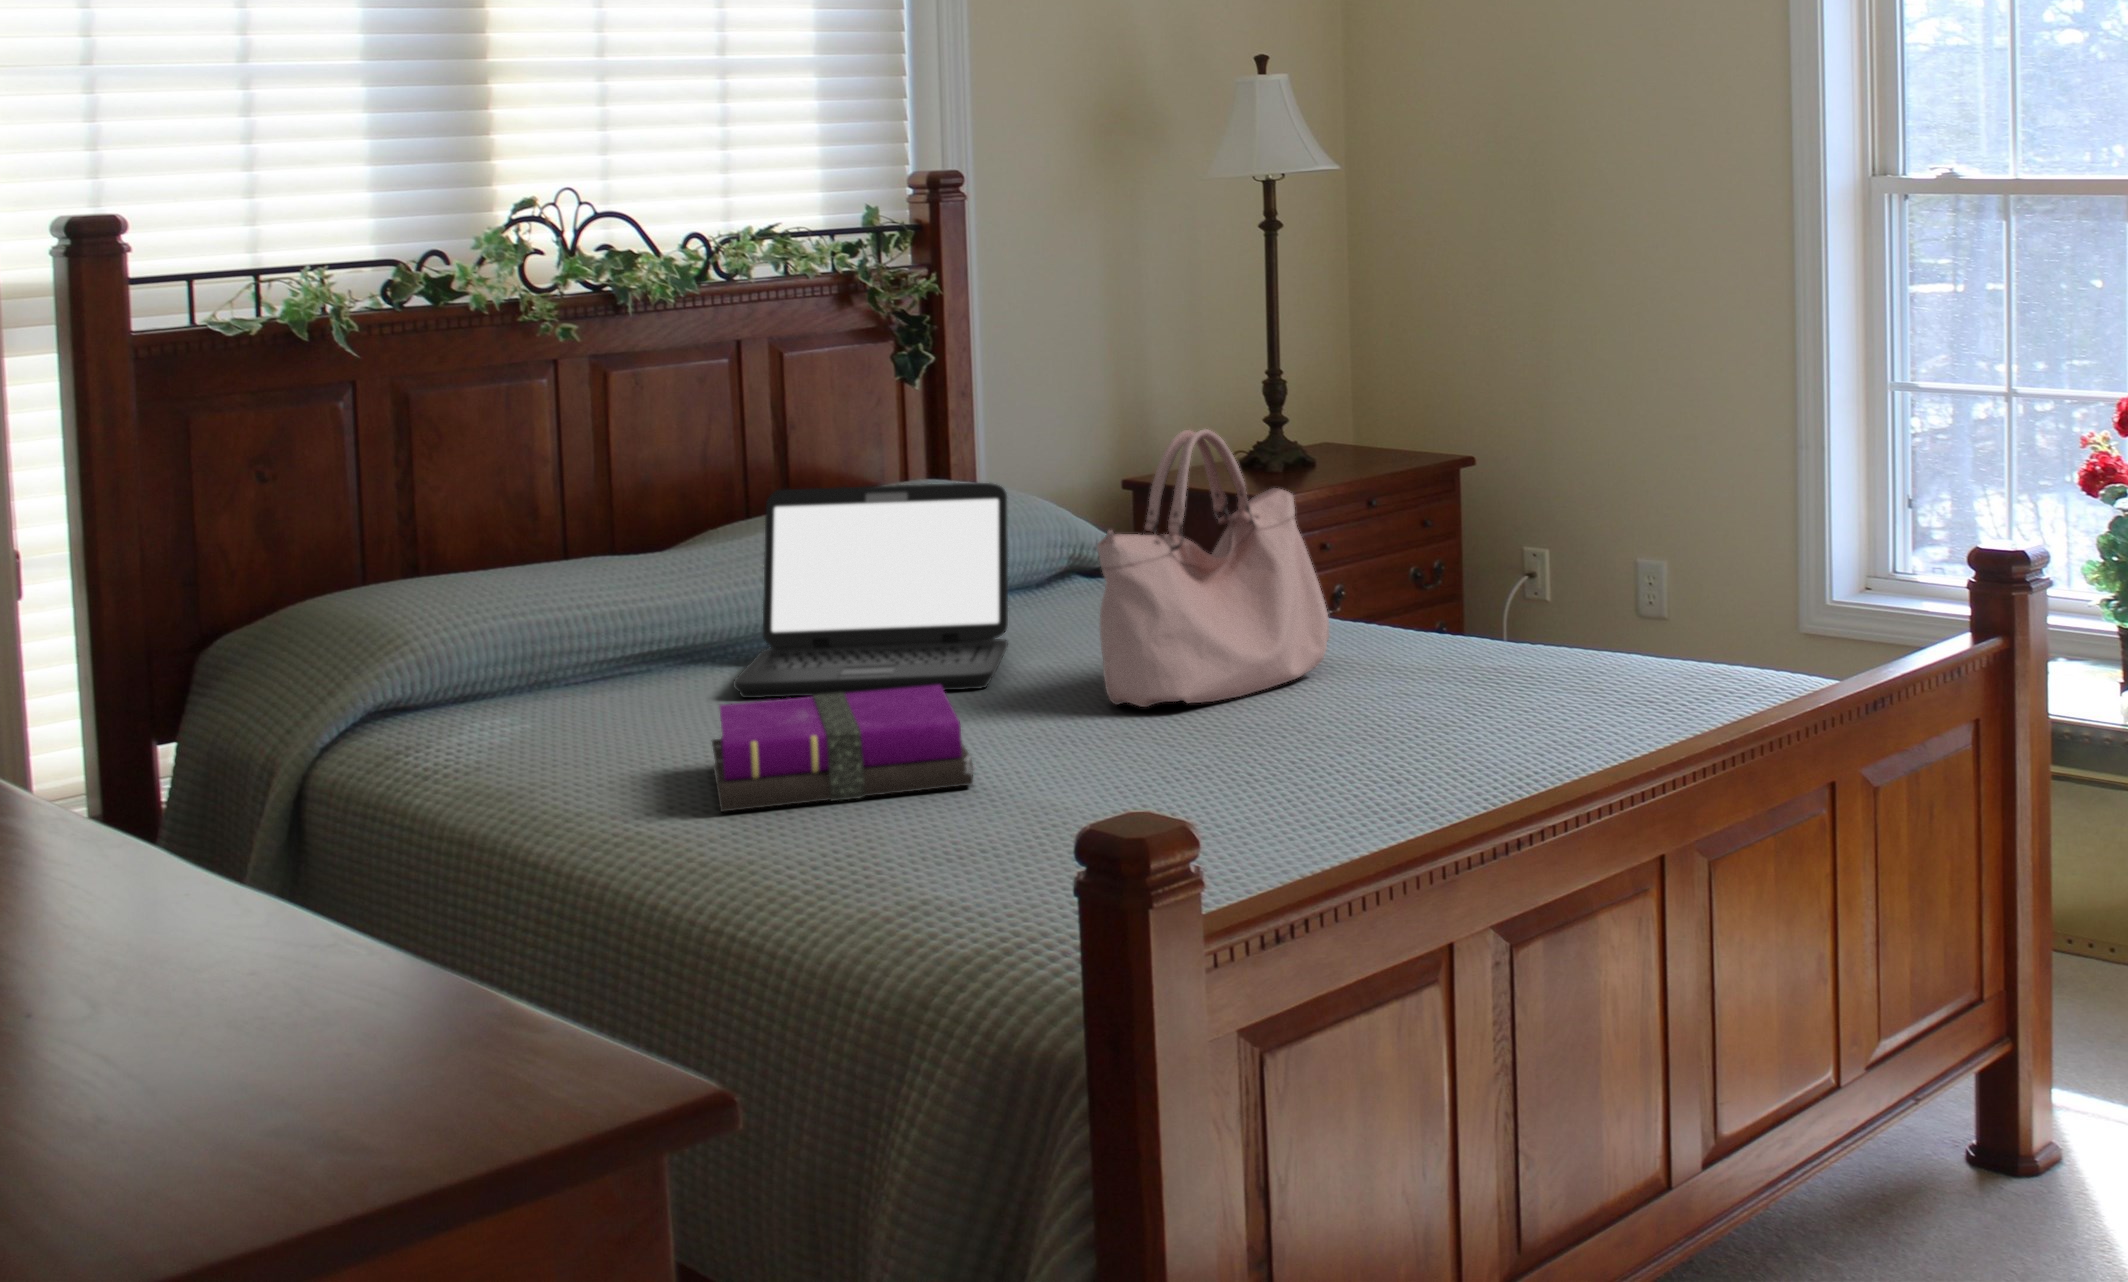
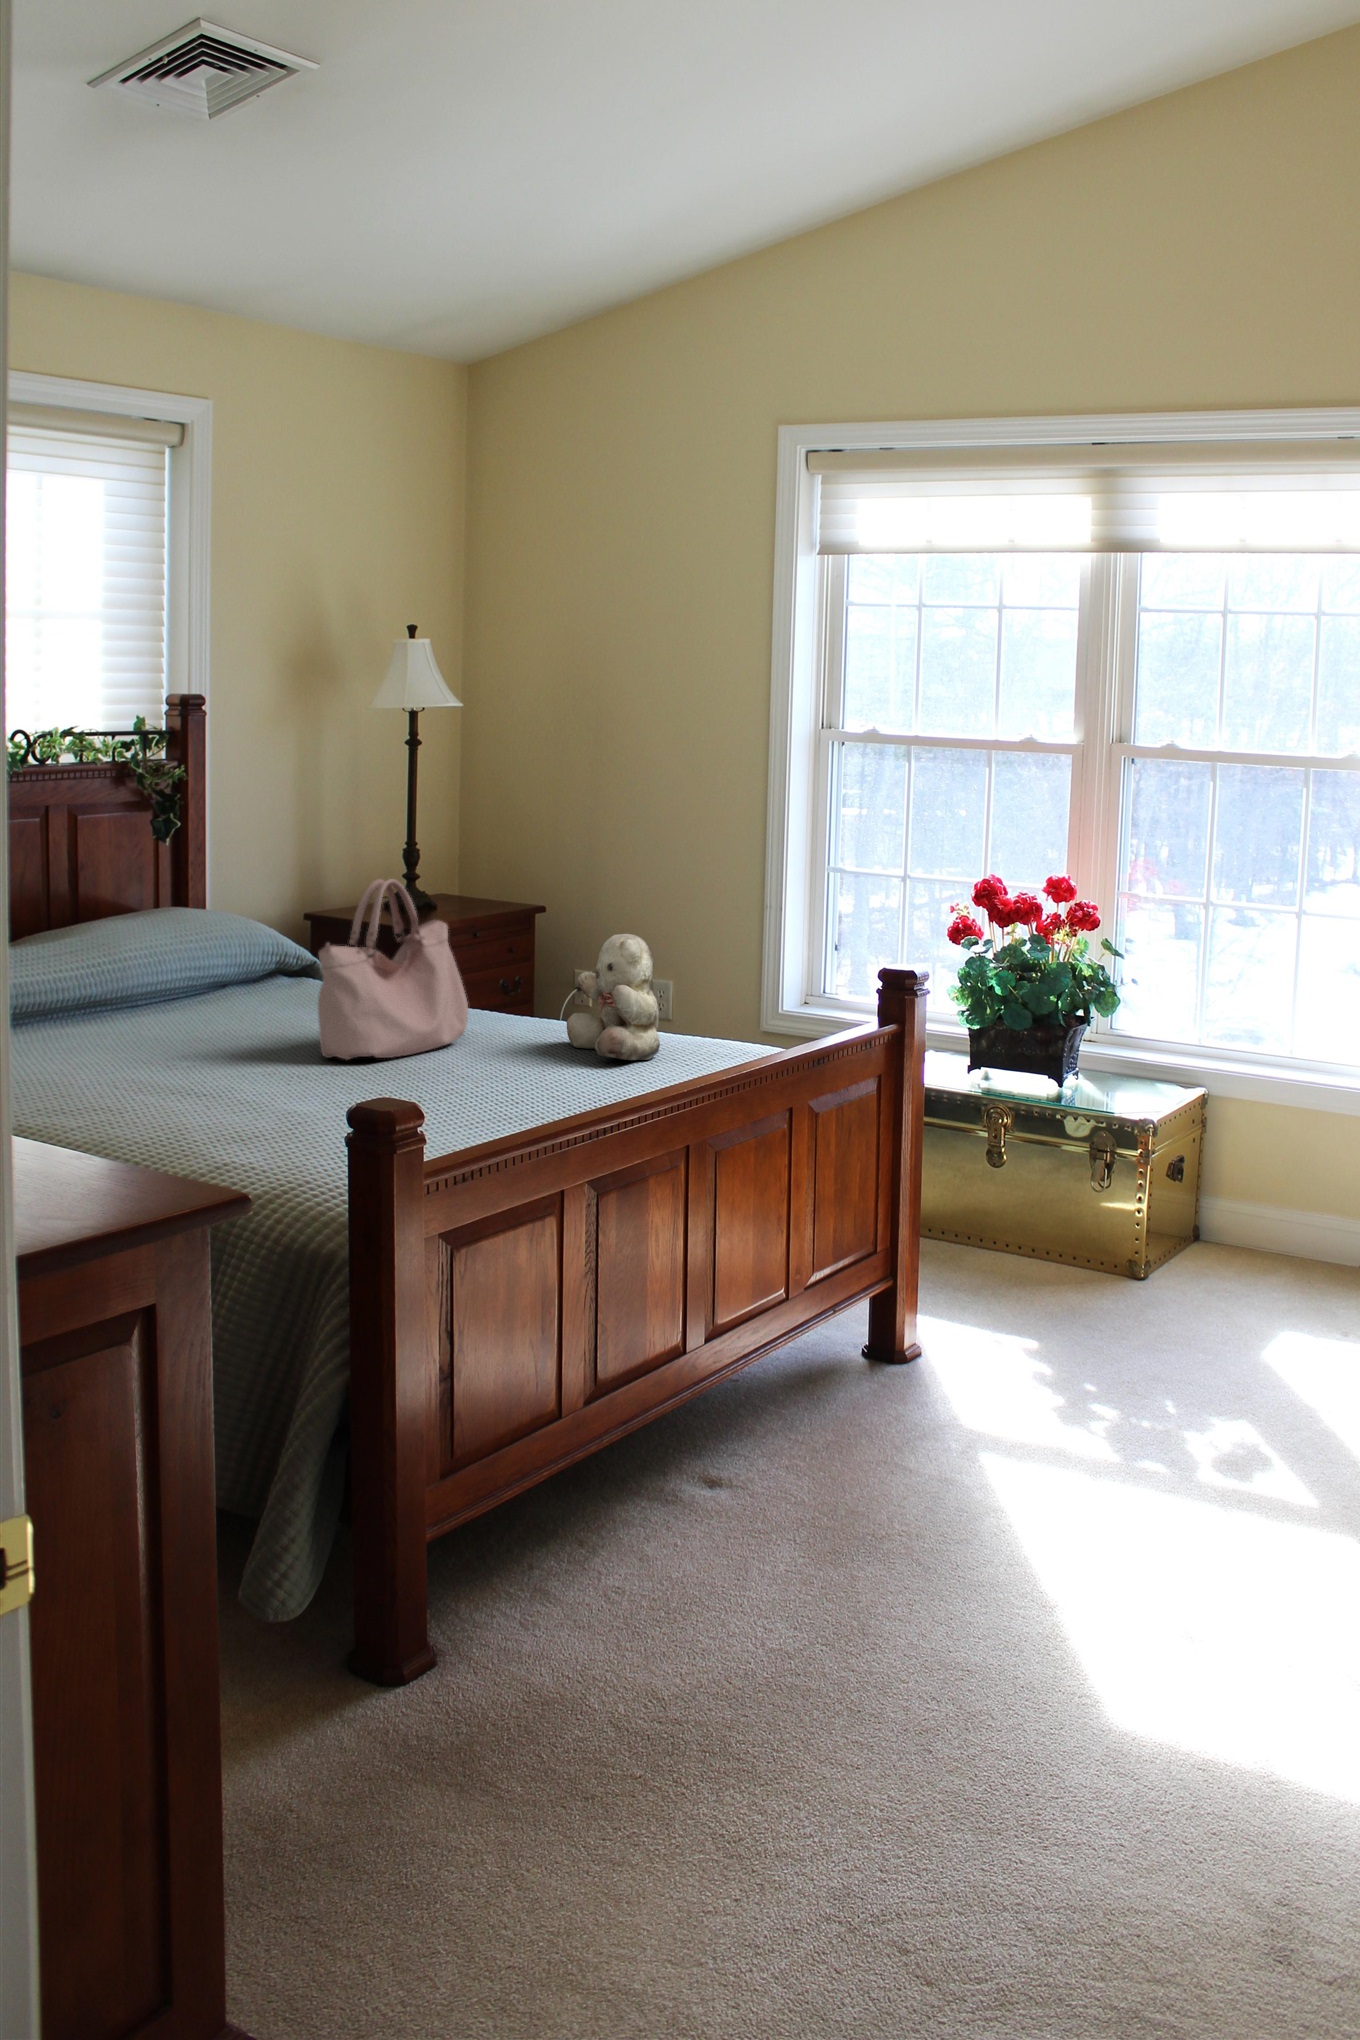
laptop: present [734,483,1008,698] -> none [58,910,247,1050]
teddy bear: none [1478,501,1622,700] -> present [567,934,660,1060]
notebook: present [712,685,973,812] -> none [57,1040,242,1117]

